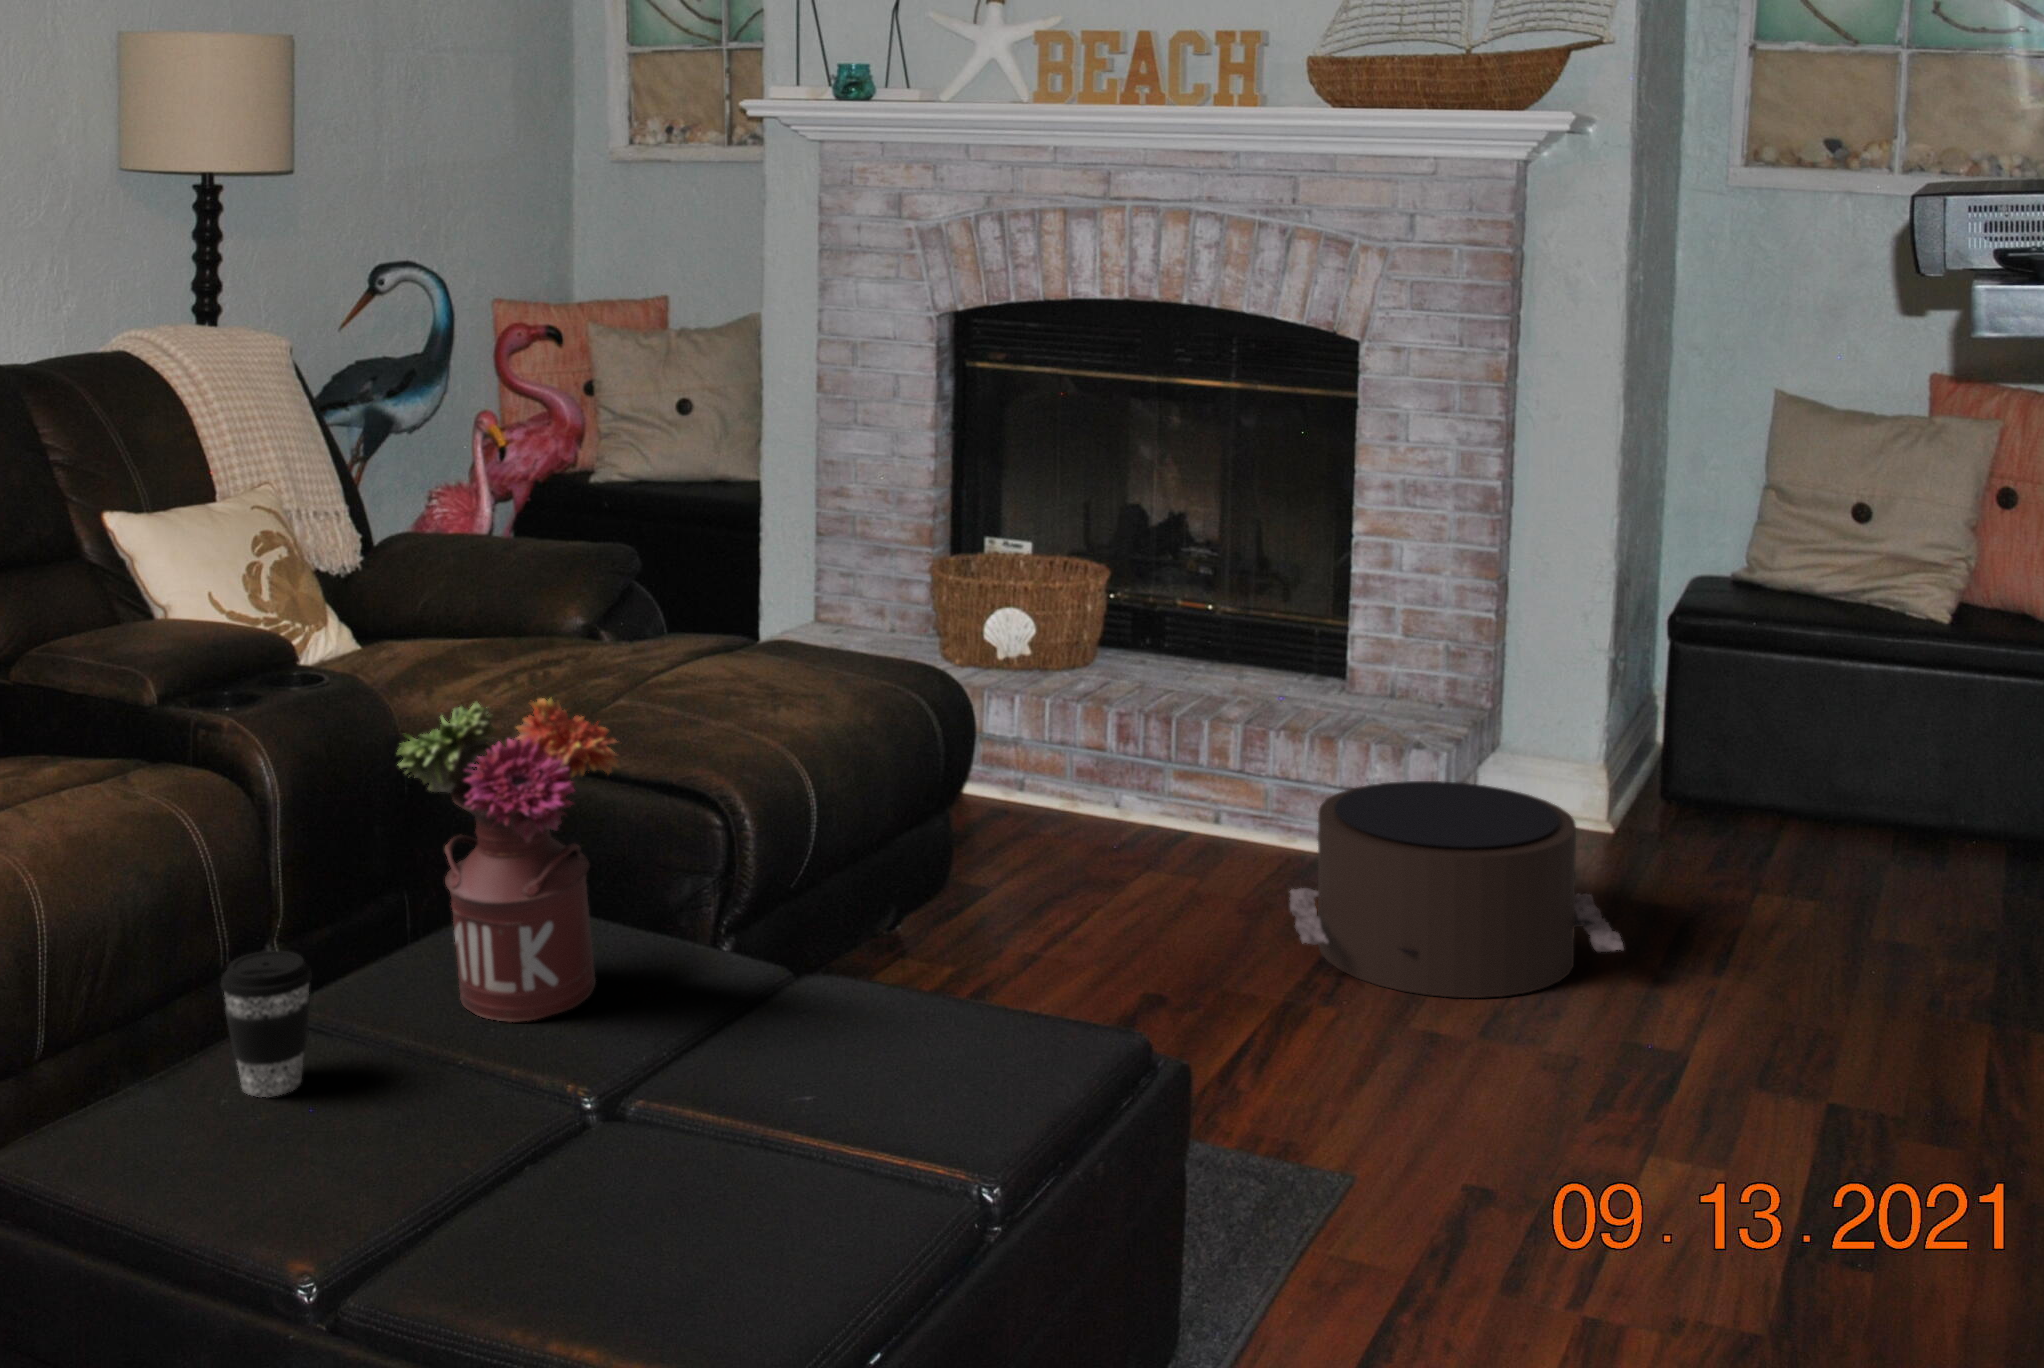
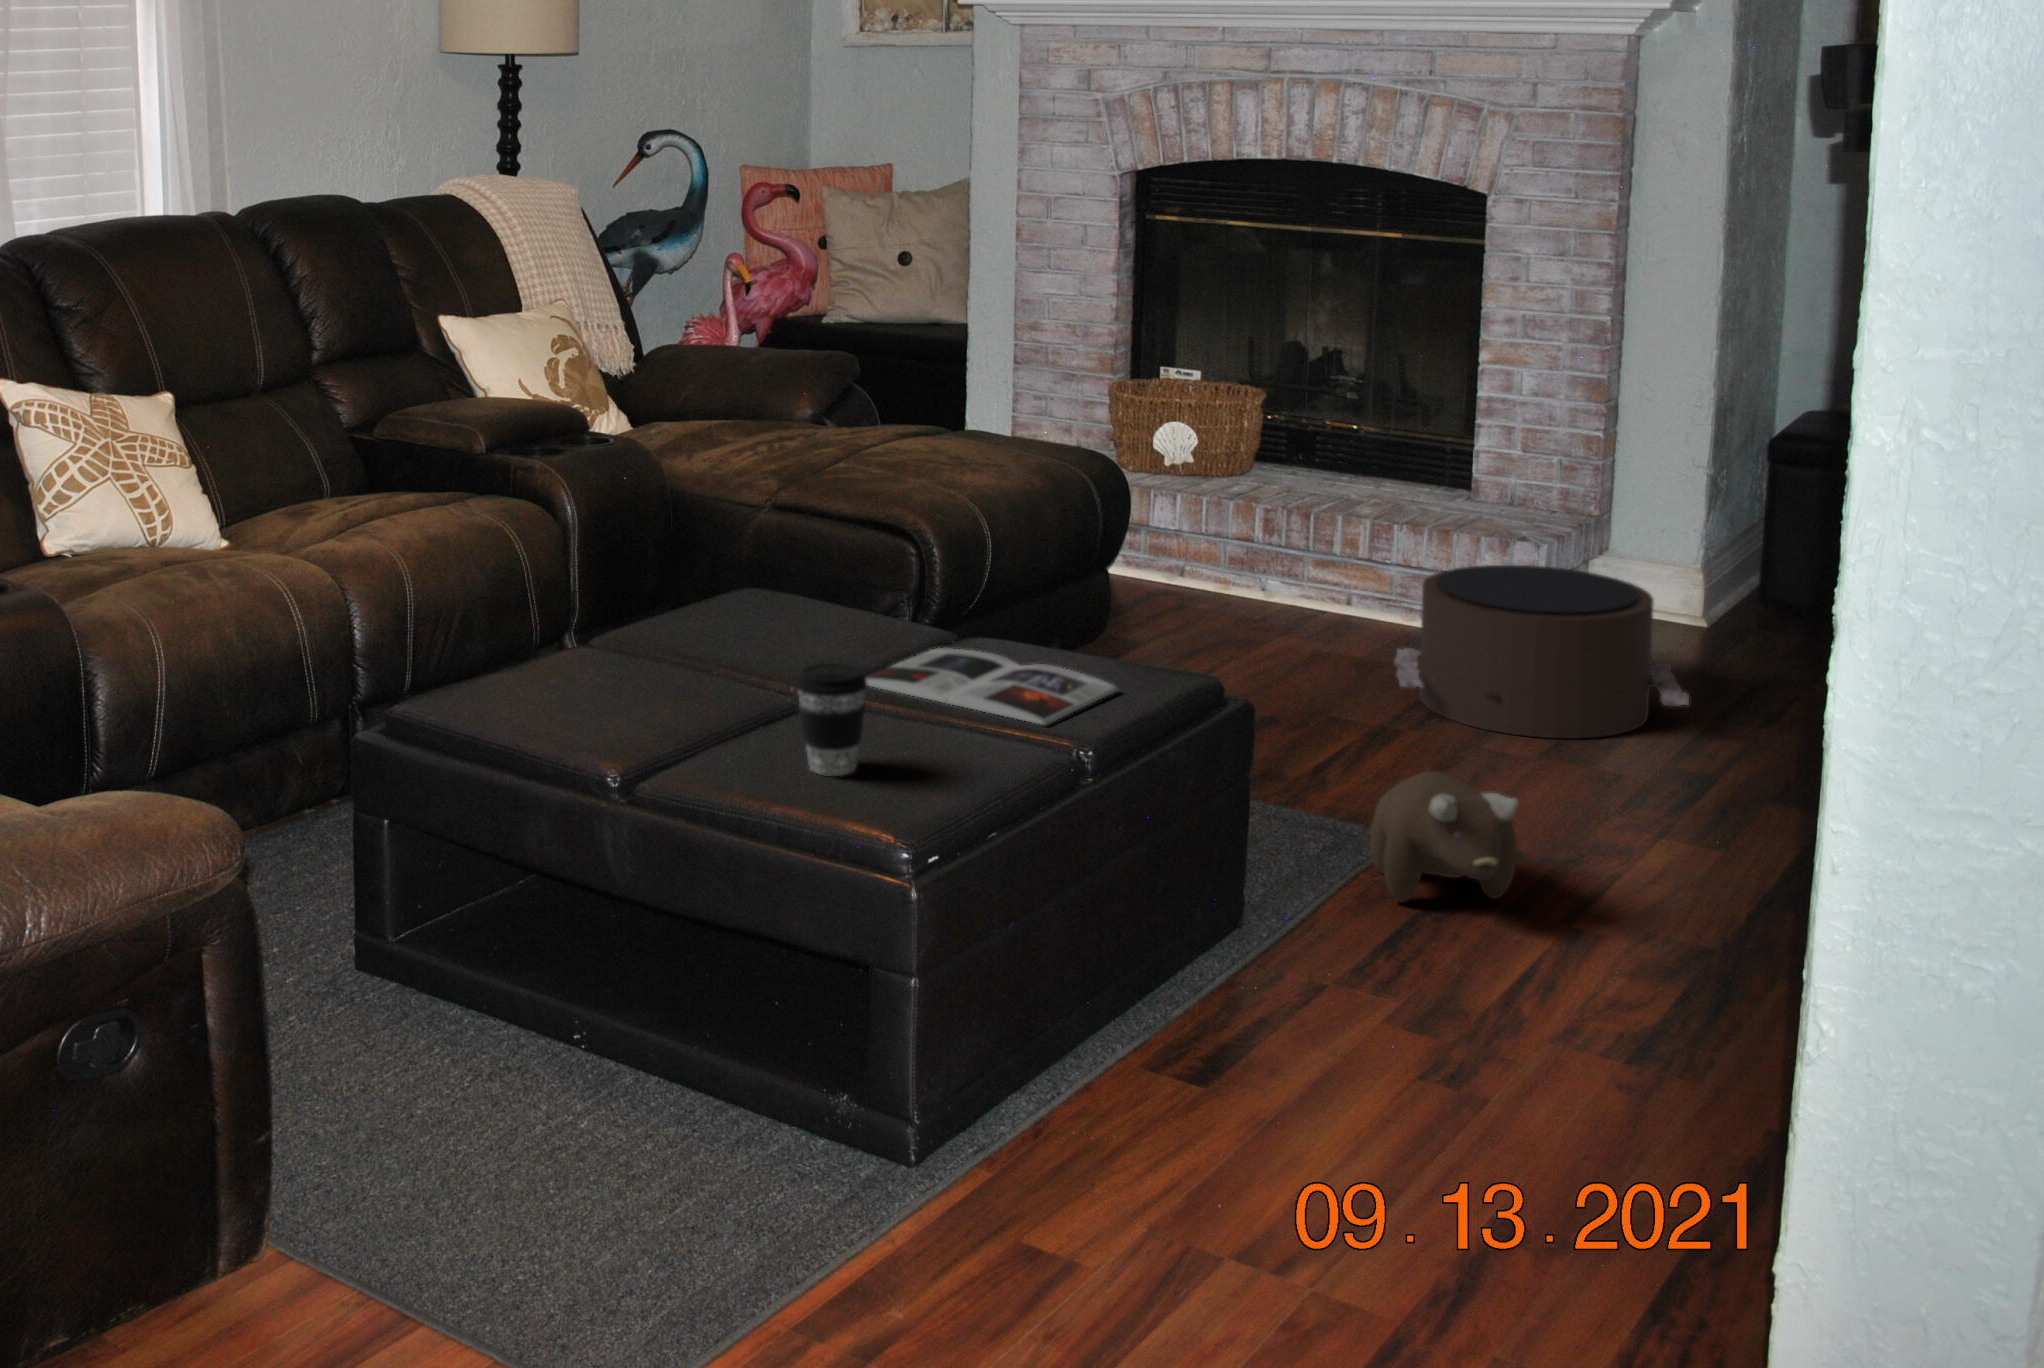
flower arrangement: present [397,698,618,1022] -> none [662,428,828,662]
coffee cup: present [221,951,312,1097] -> present [796,663,867,776]
magazine: none [665,981,1013,1106] -> present [865,648,1118,725]
plush toy: none [1306,1088,1491,1263] -> present [1370,771,1519,902]

